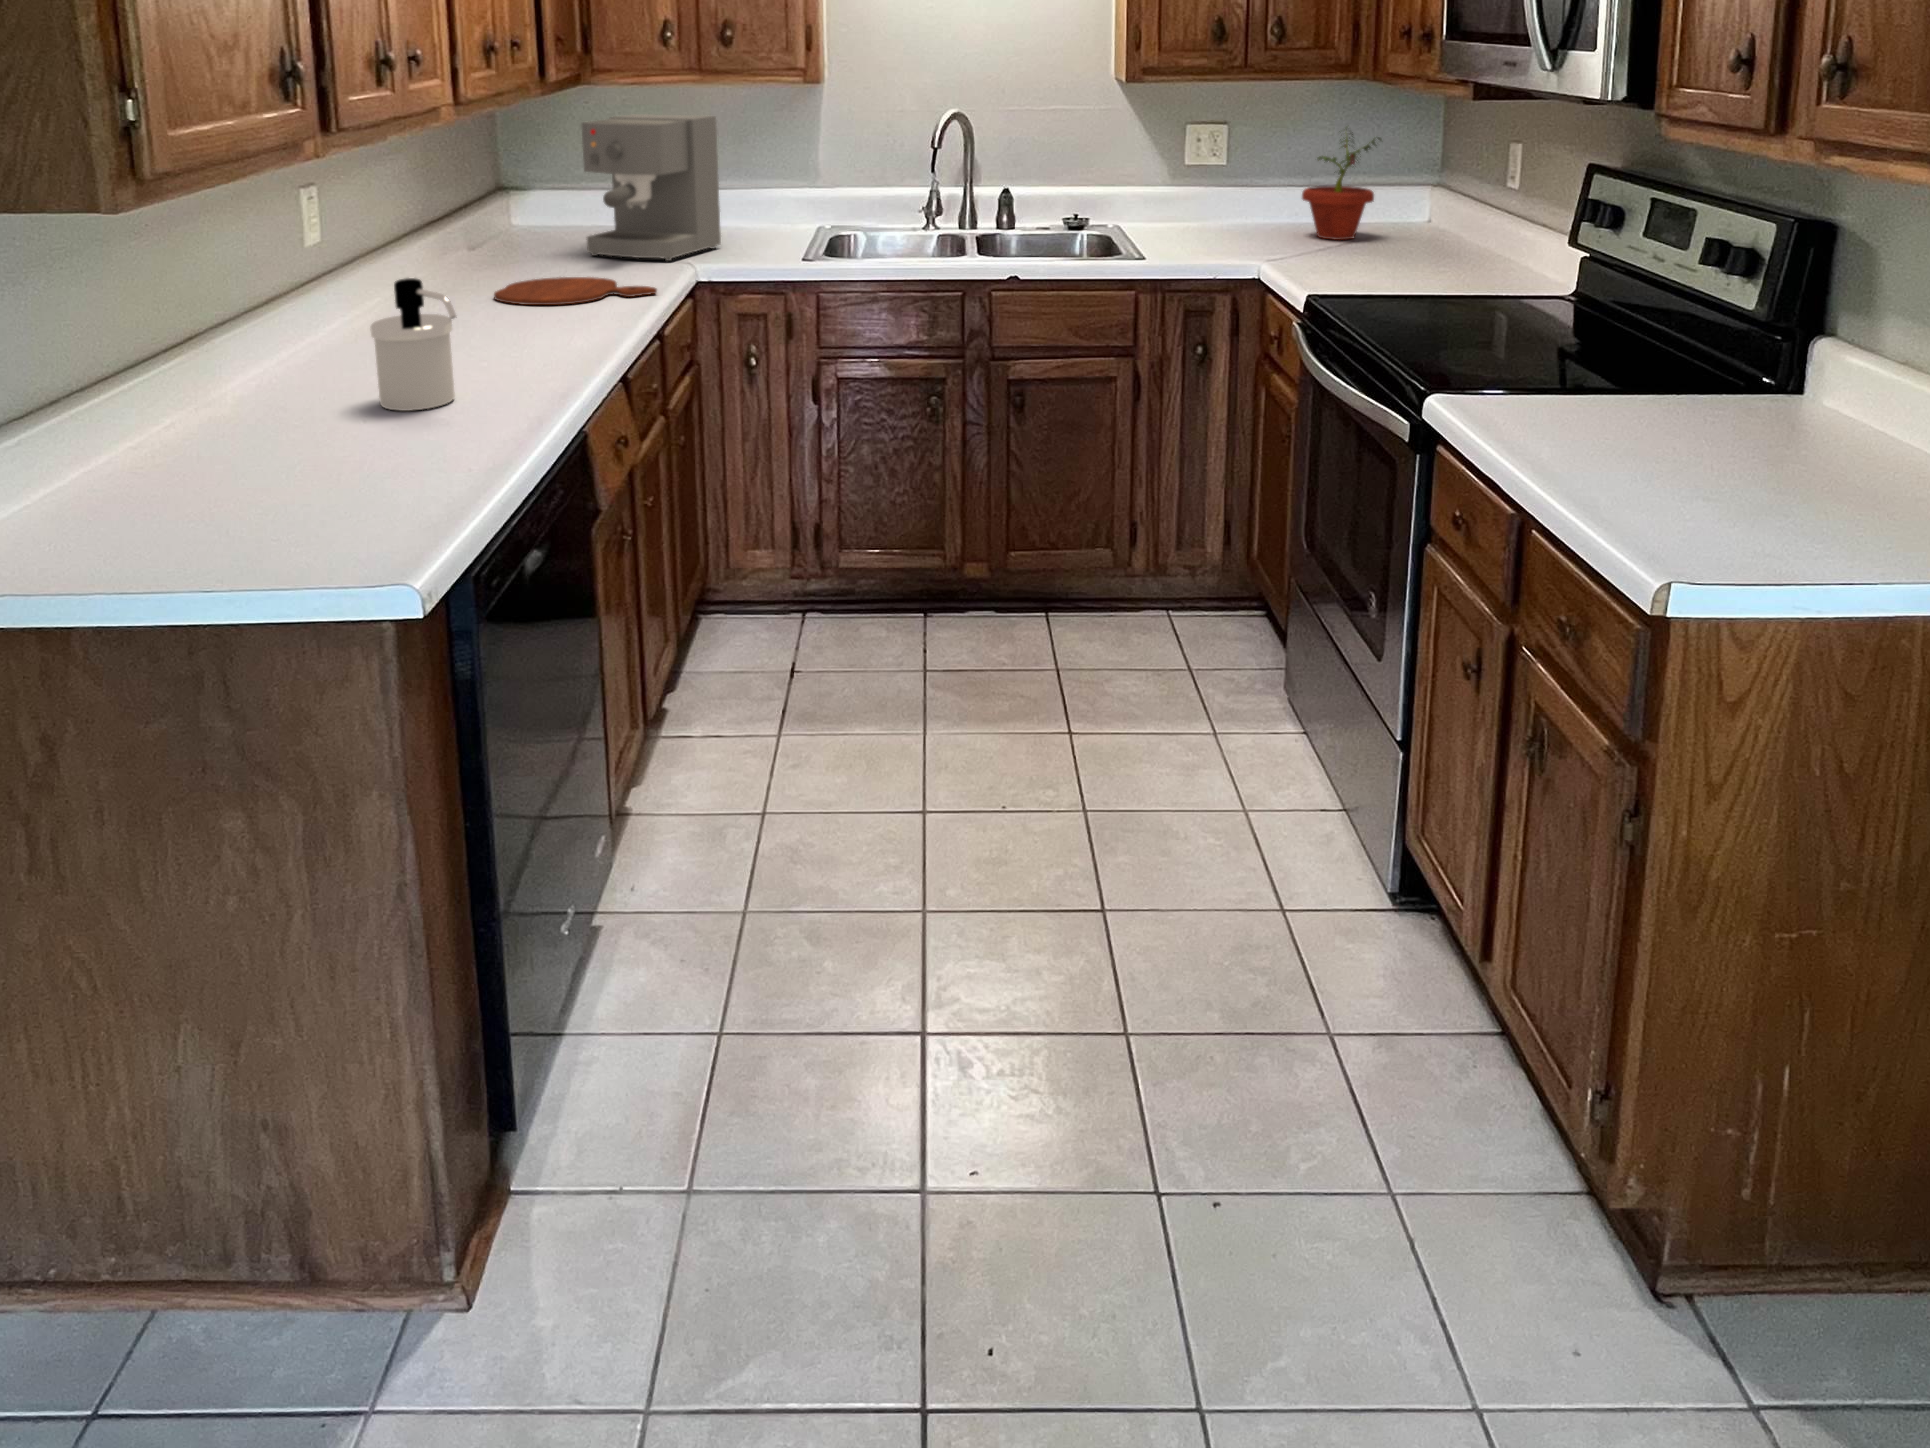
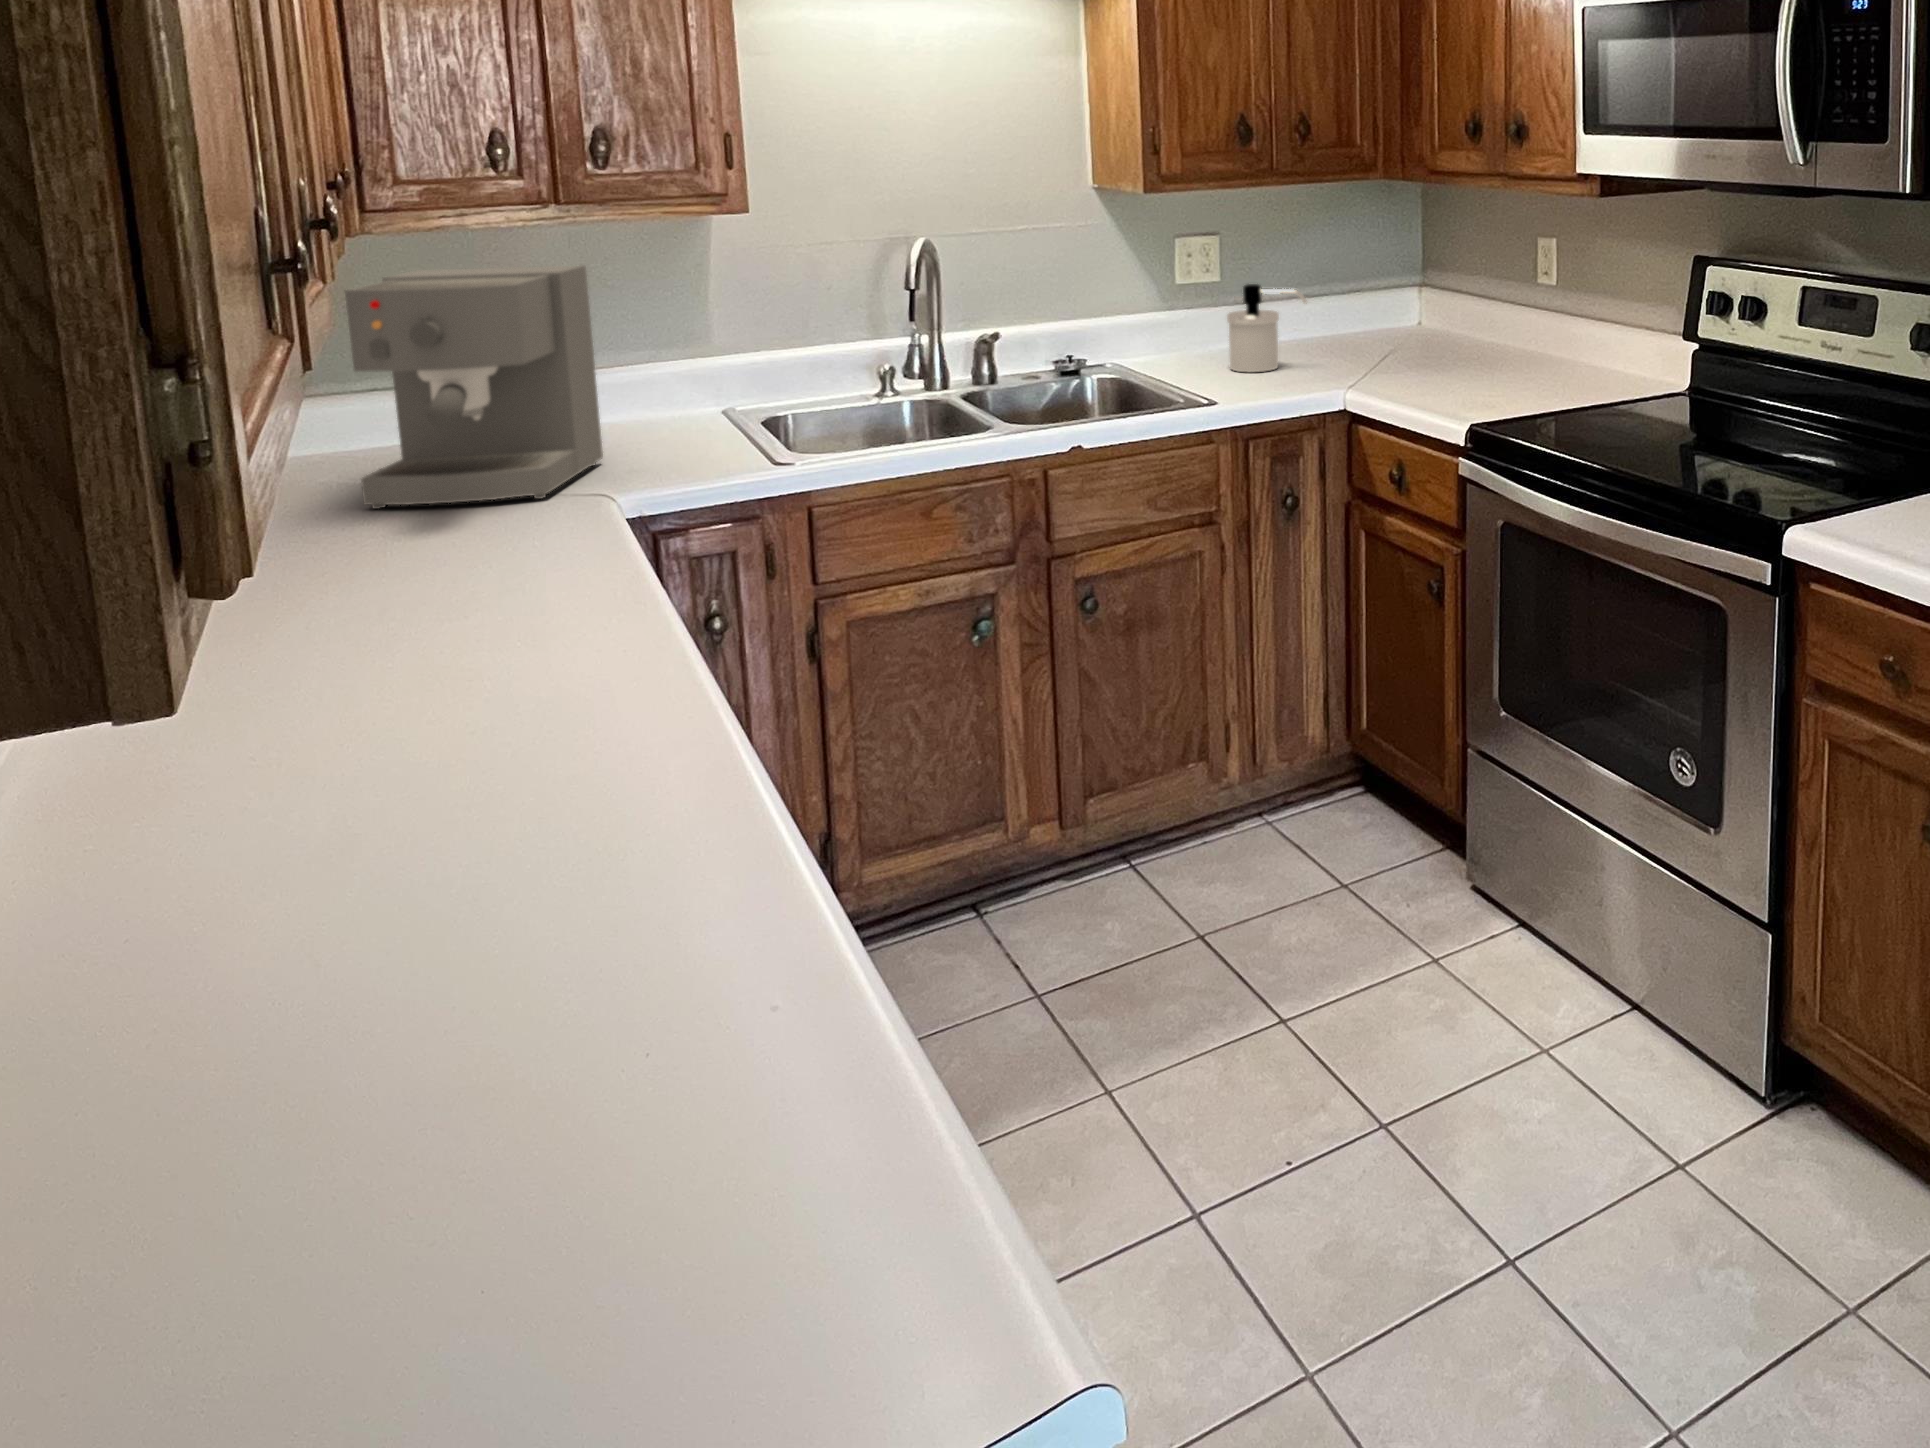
potted plant: present [1302,133,1381,240] -> none [1322,233,1404,356]
cutting board: present [494,277,657,305] -> none [259,549,603,632]
soap dispenser: present [370,278,456,411] -> present [1227,284,1307,372]

